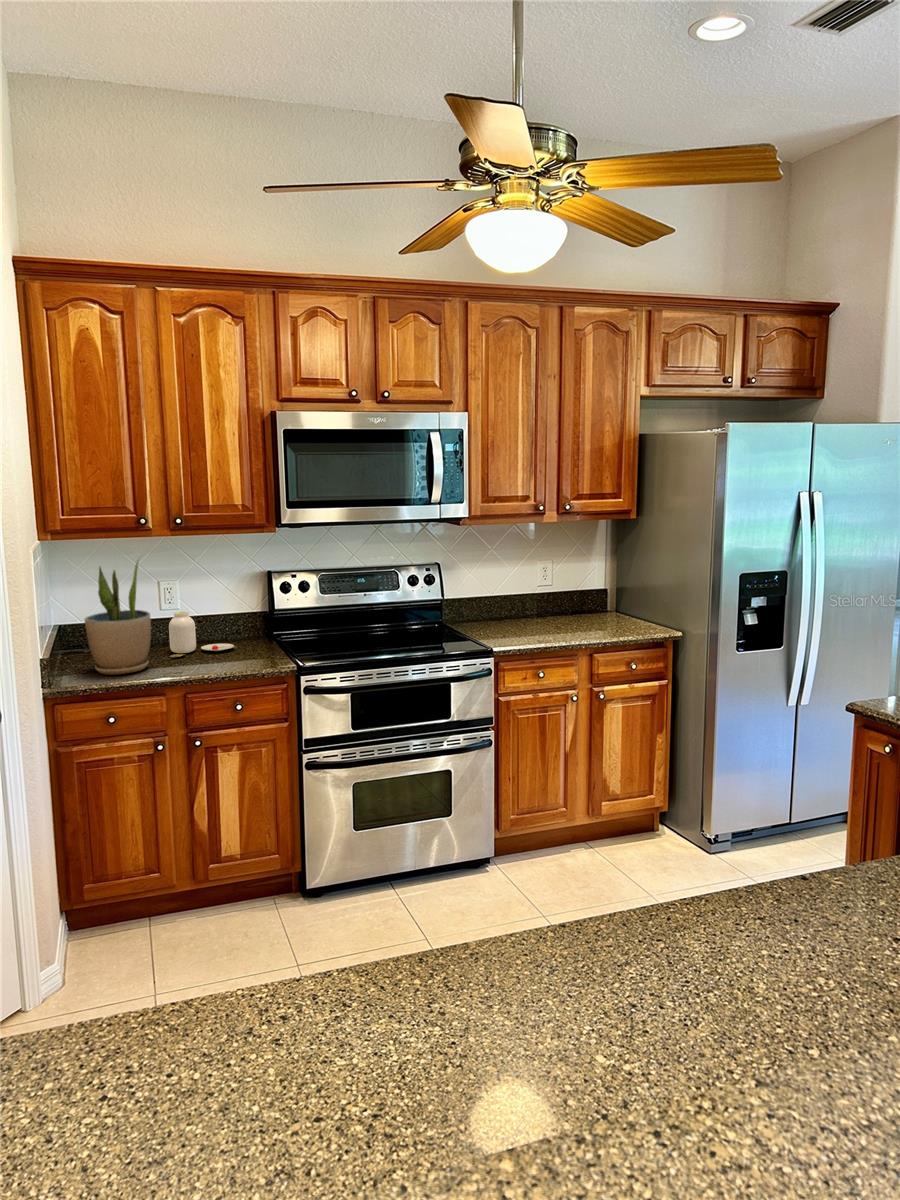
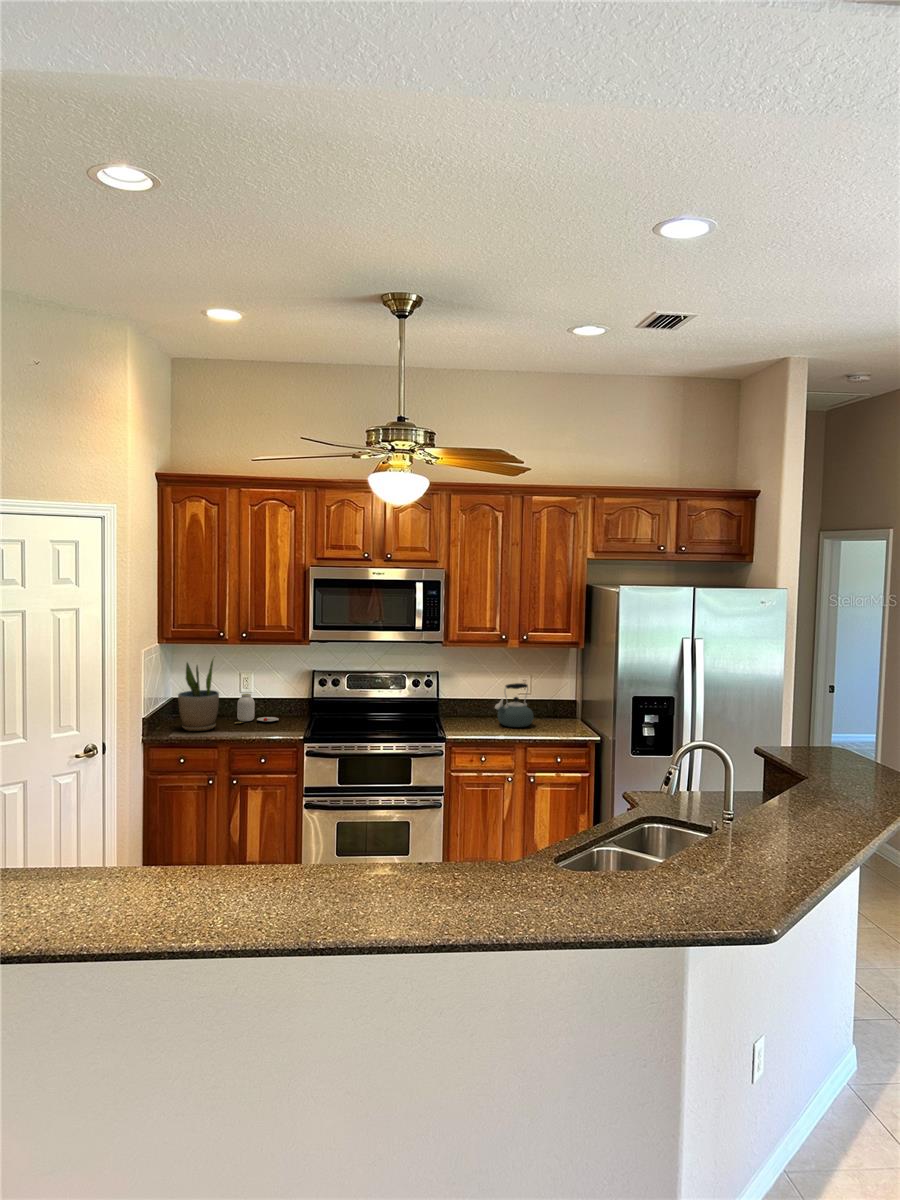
kettle: none [531,570,580,628] -> present [495,683,533,727]

